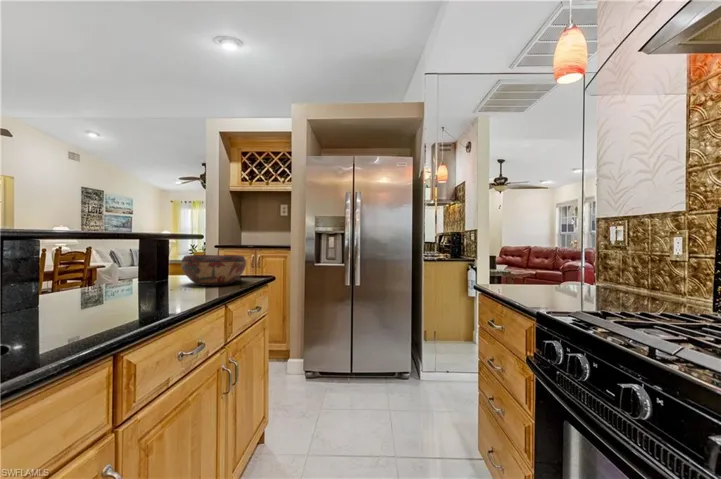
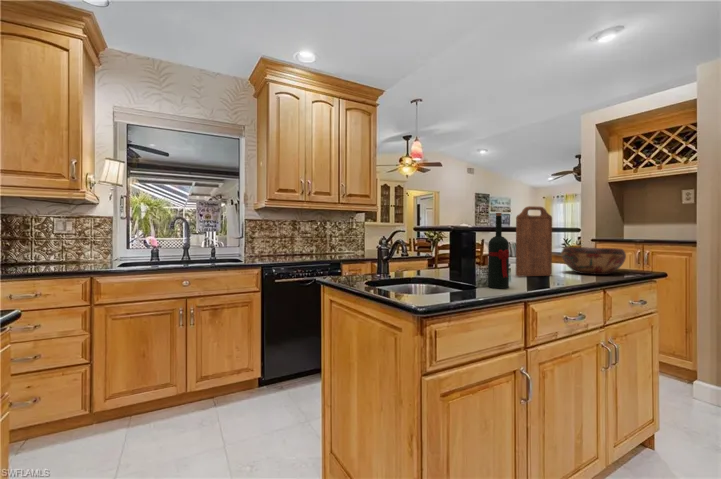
cutting board: none [113,201,169,301] -> present [516,206,552,277]
wine bottle: none [44,202,89,335] -> present [488,213,509,288]

